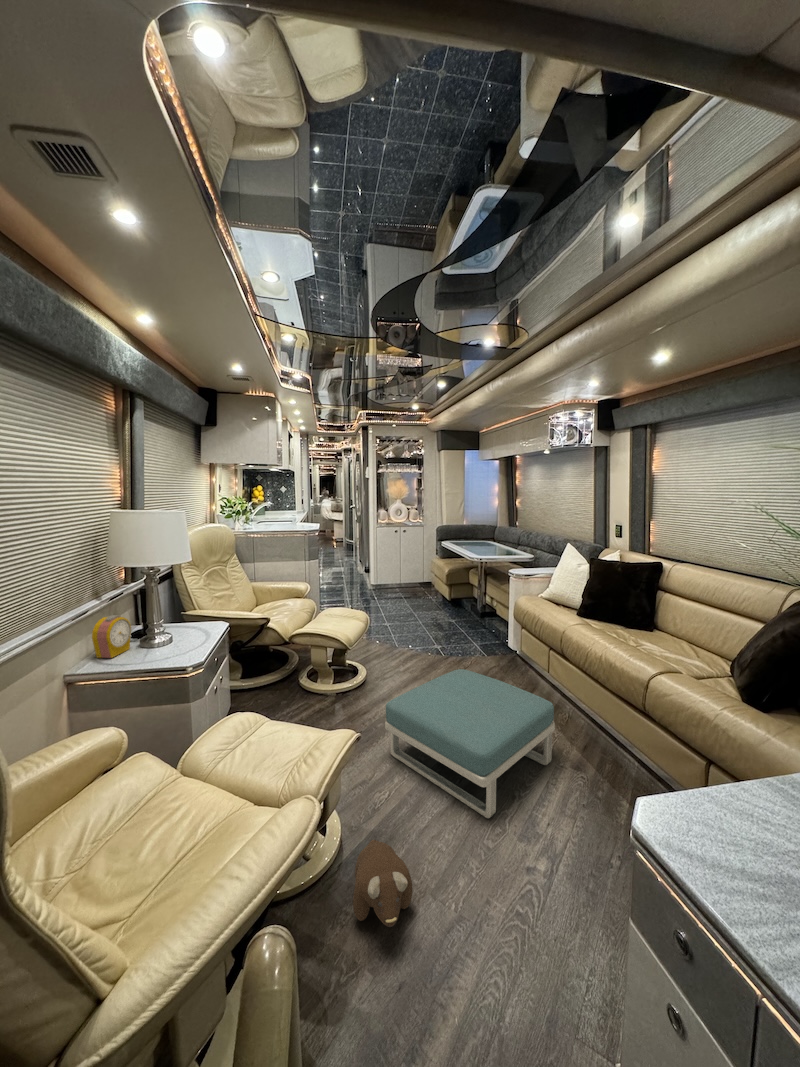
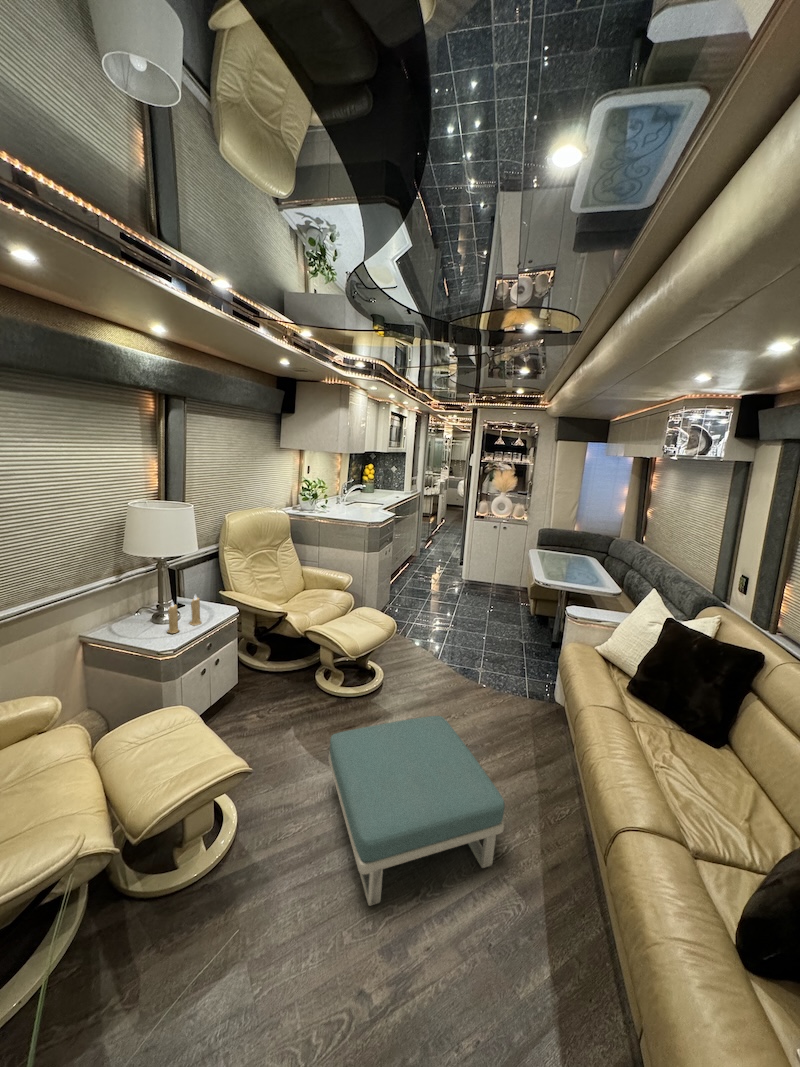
candle: none [175,602,205,648] -> present [167,595,201,634]
alarm clock: present [92,615,131,658] -> none [105,594,141,630]
plush toy: present [353,840,413,927] -> none [159,881,239,985]

